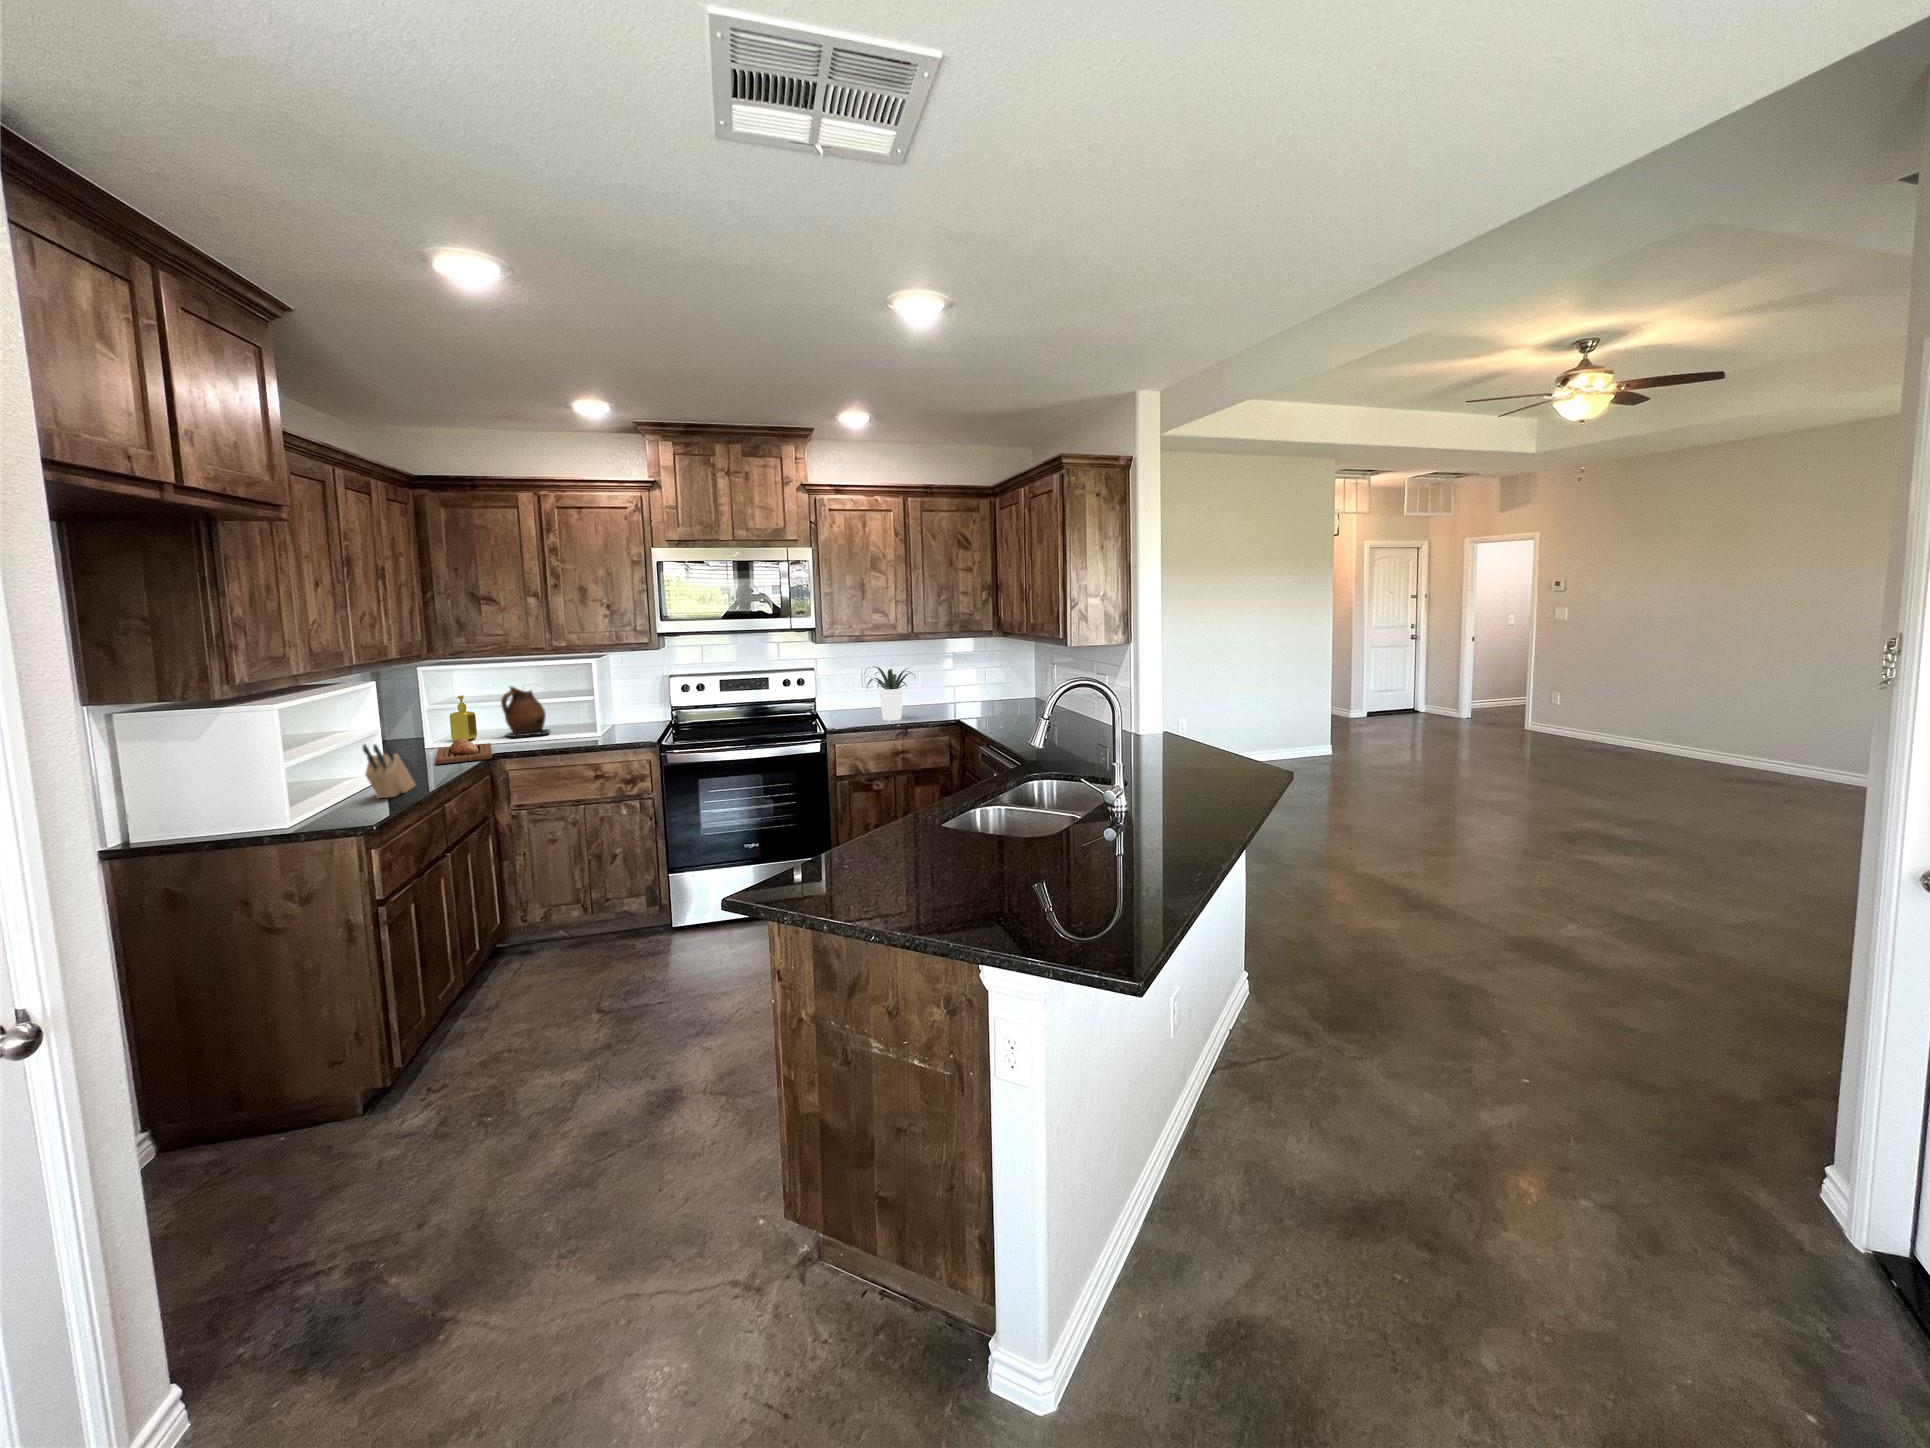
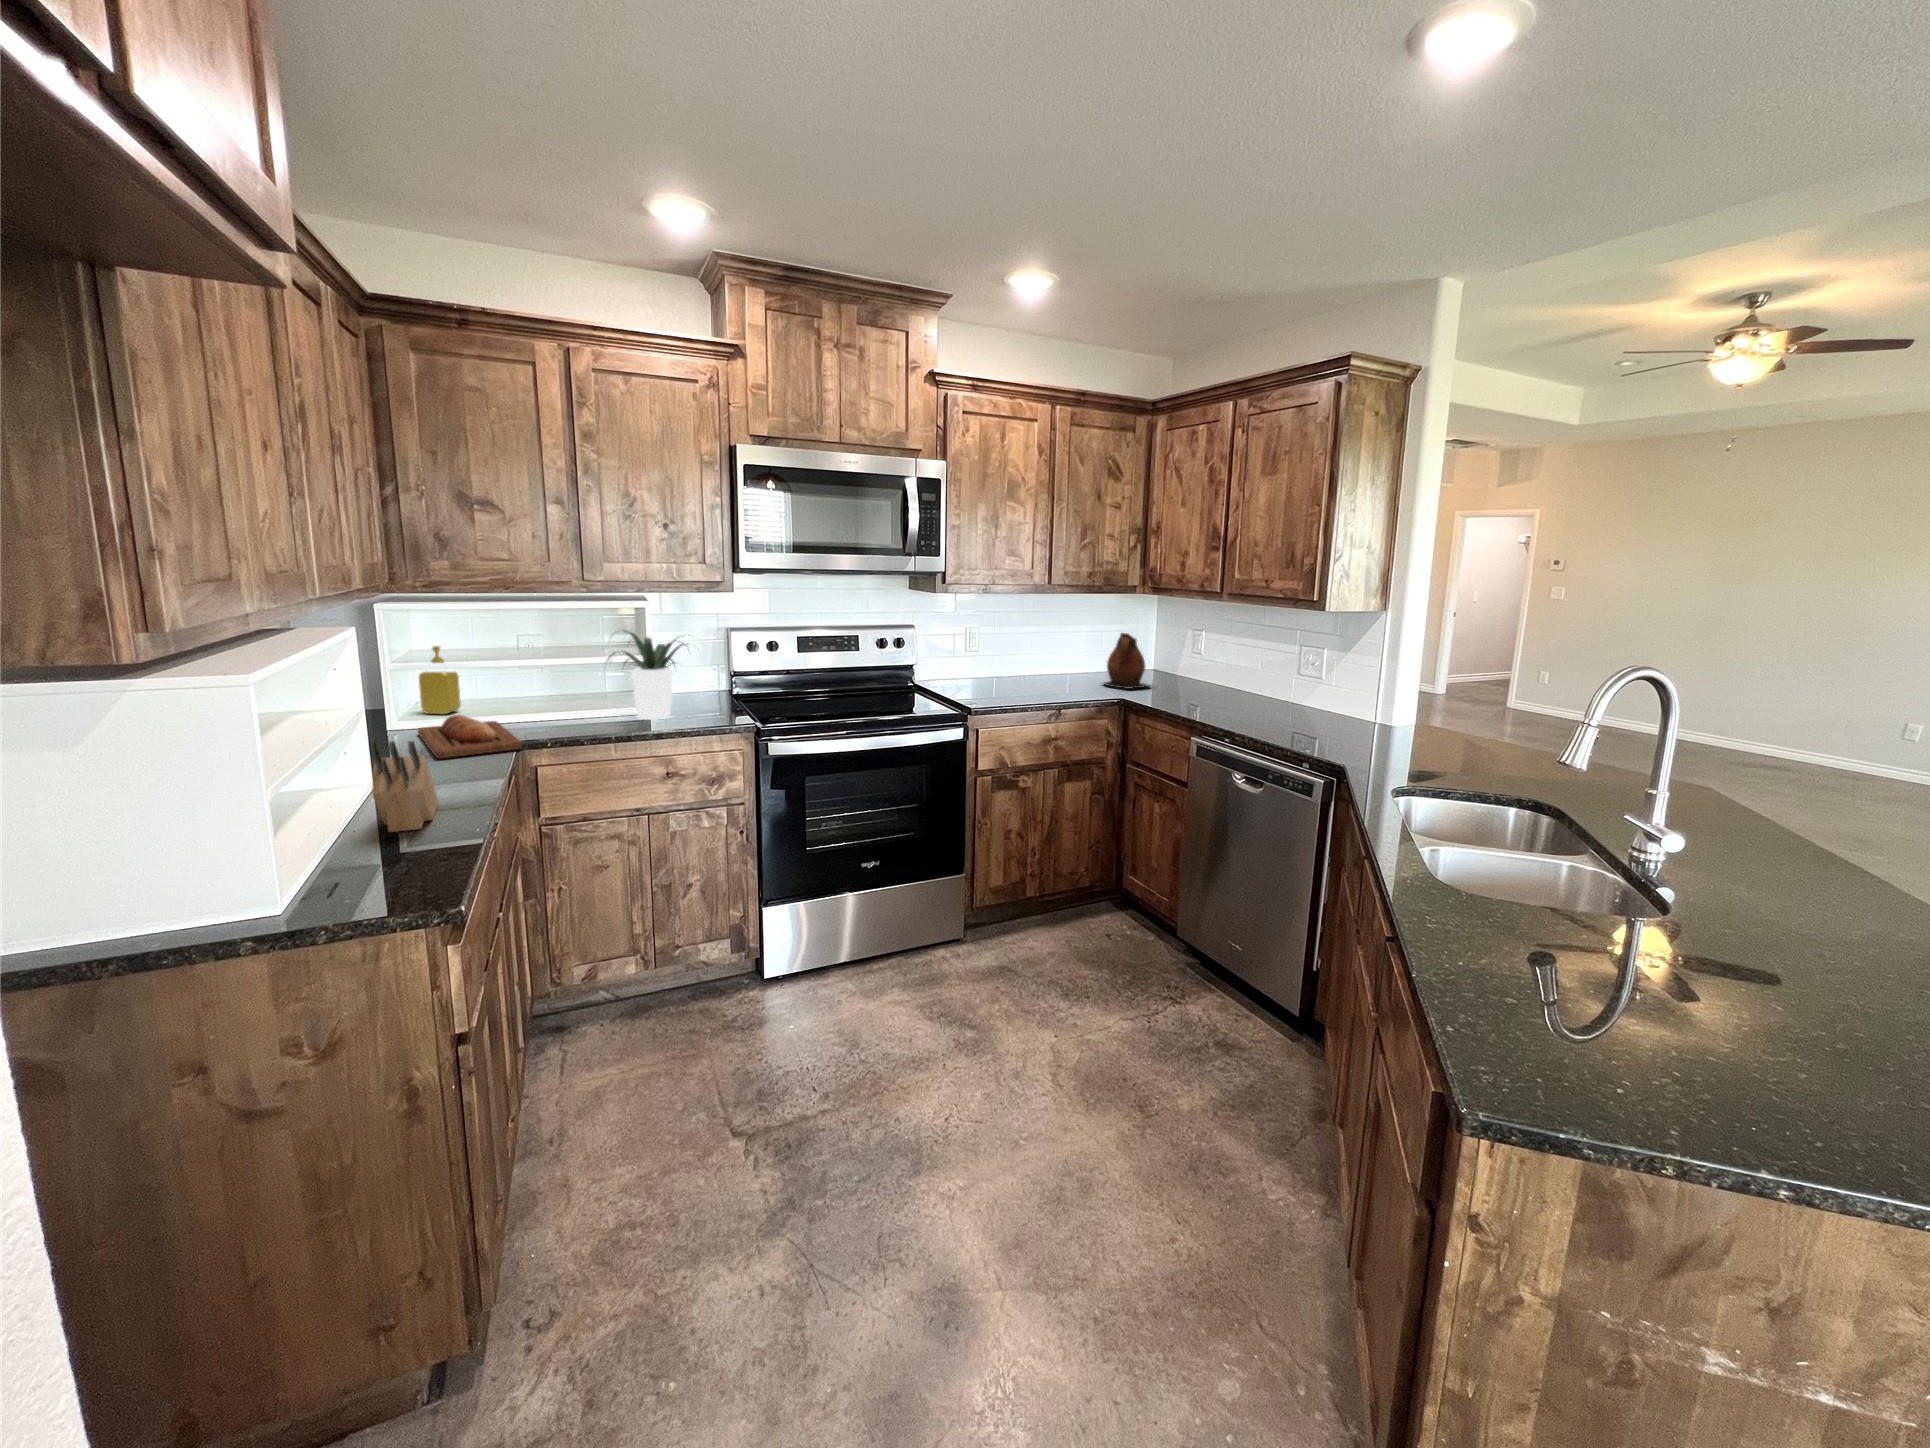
potted plant: present [867,666,916,720] -> present [608,631,686,719]
ceramic pitcher: present [501,686,549,737] -> present [1104,633,1149,689]

